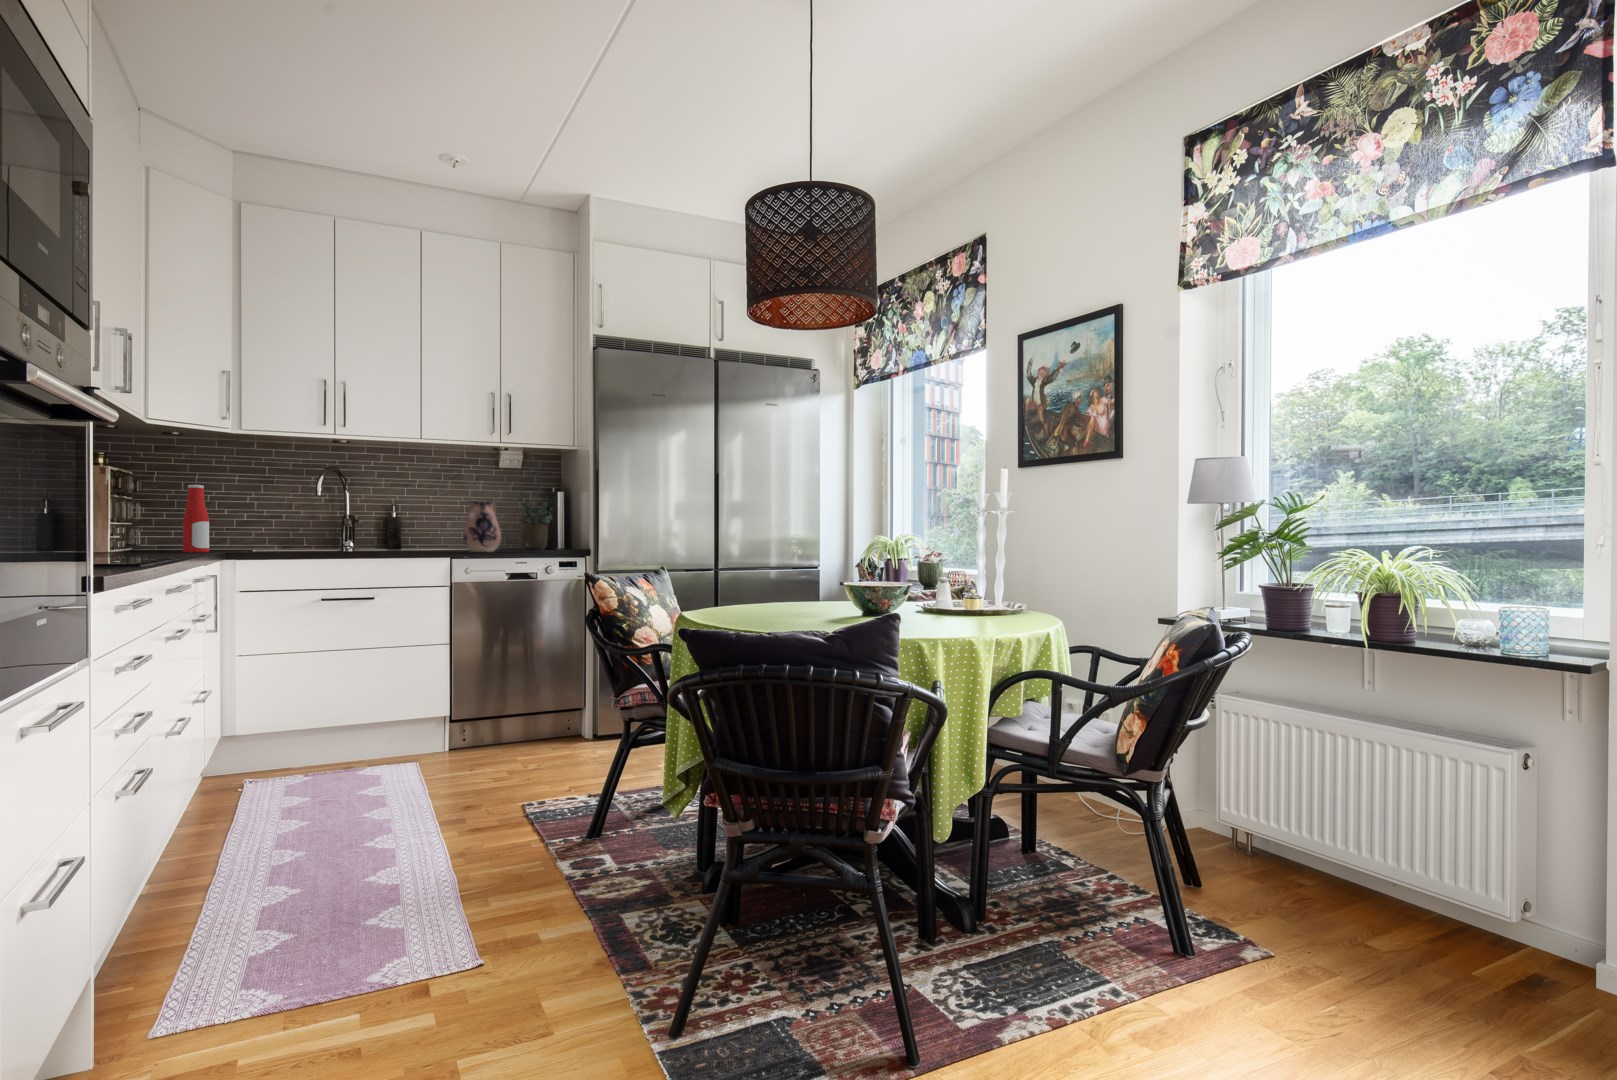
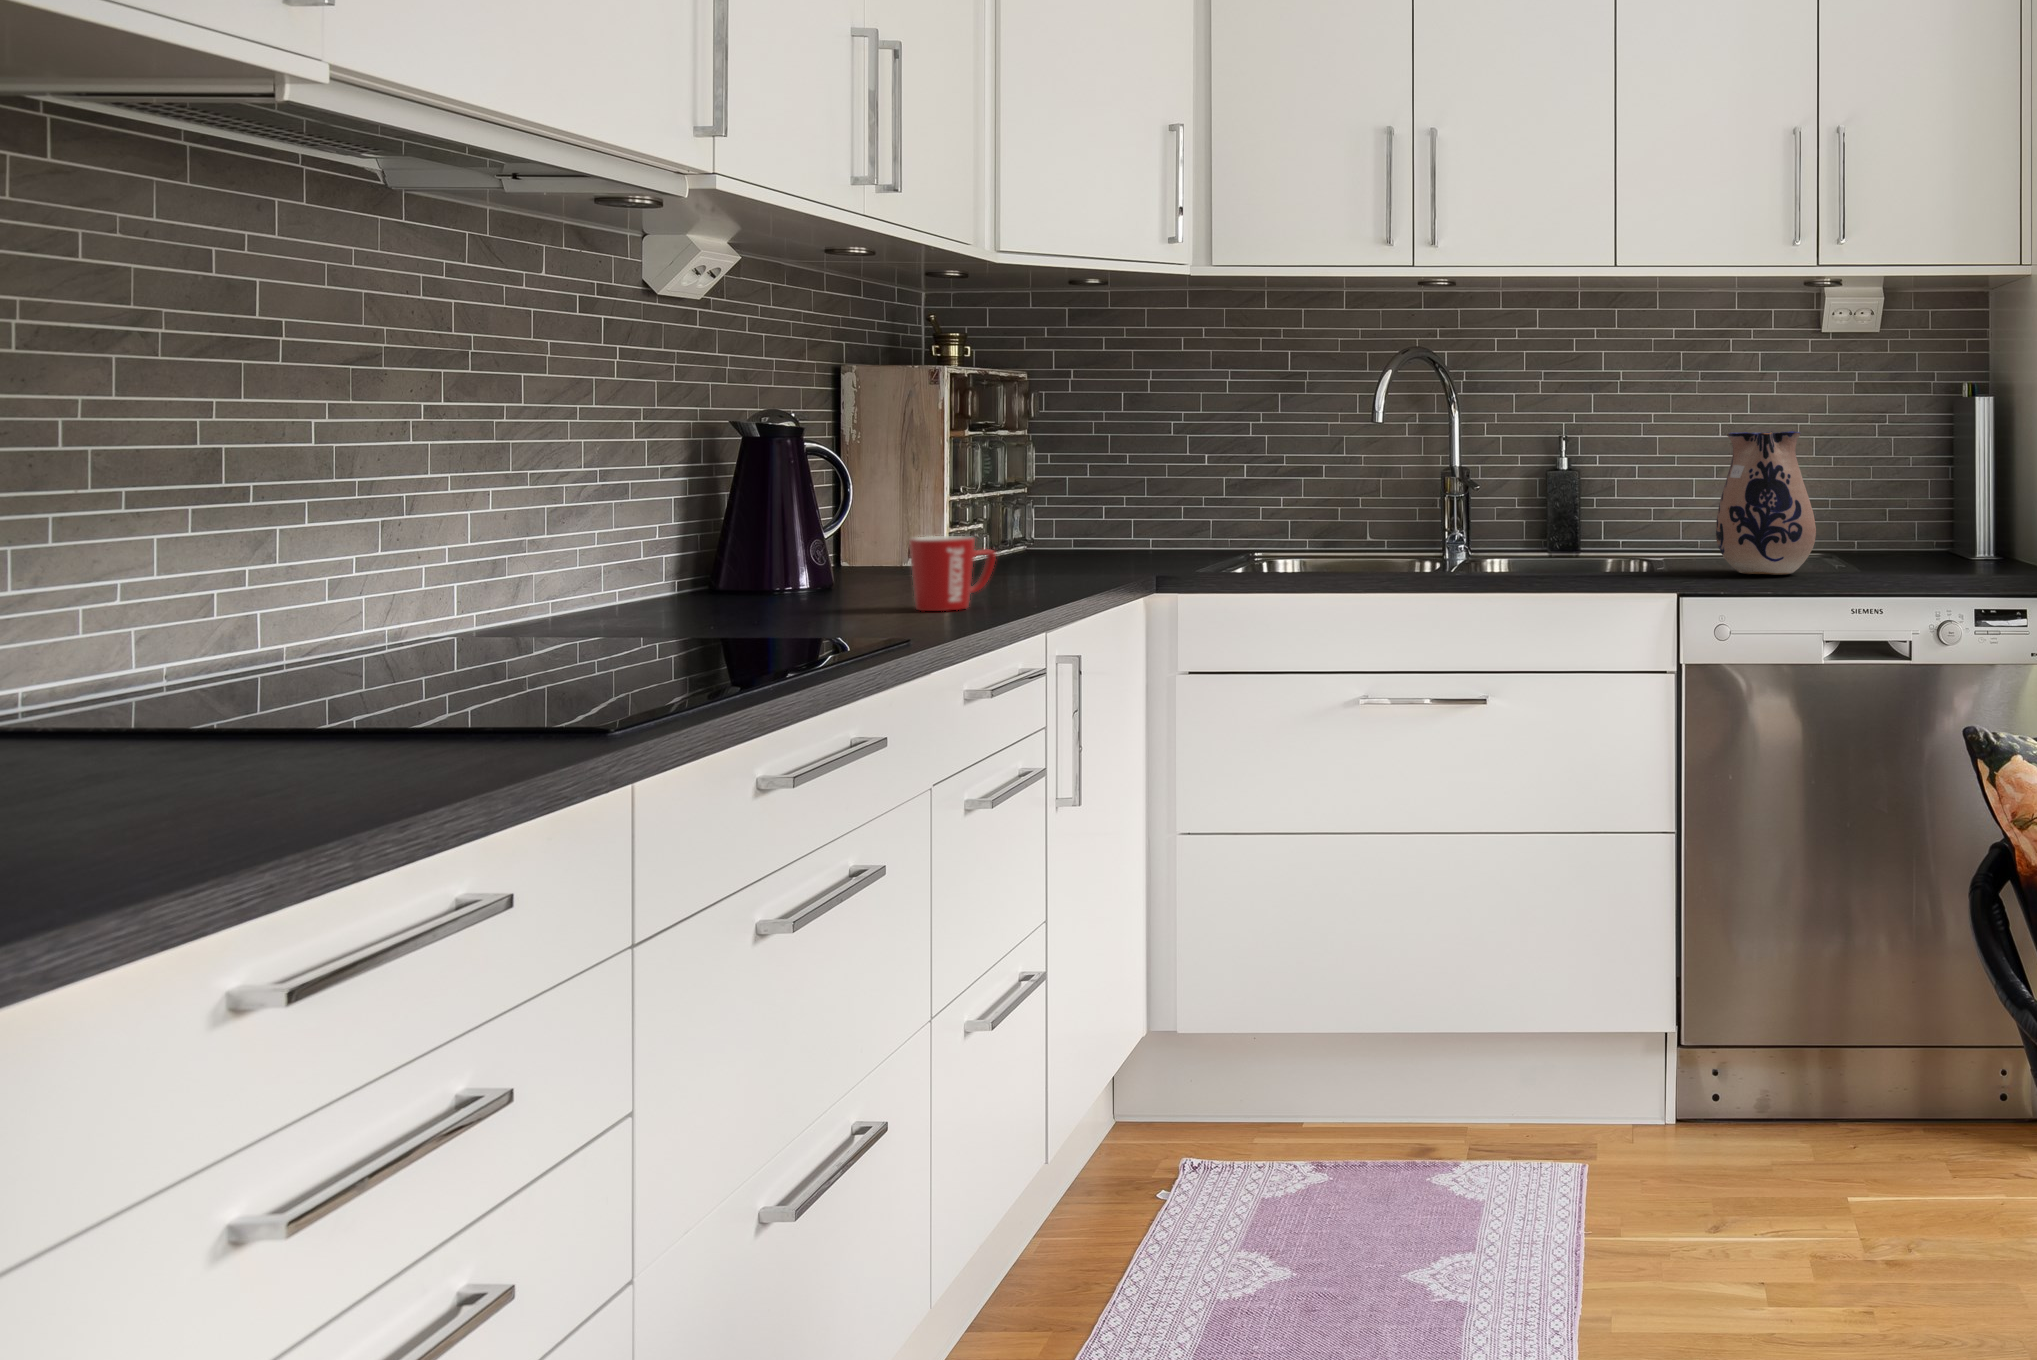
bottle: present [183,485,209,553] -> none [1102,403,1156,563]
potted plant: present [520,486,553,551] -> none [1870,380,1962,565]
mug: none [144,529,179,557] -> present [909,536,996,611]

